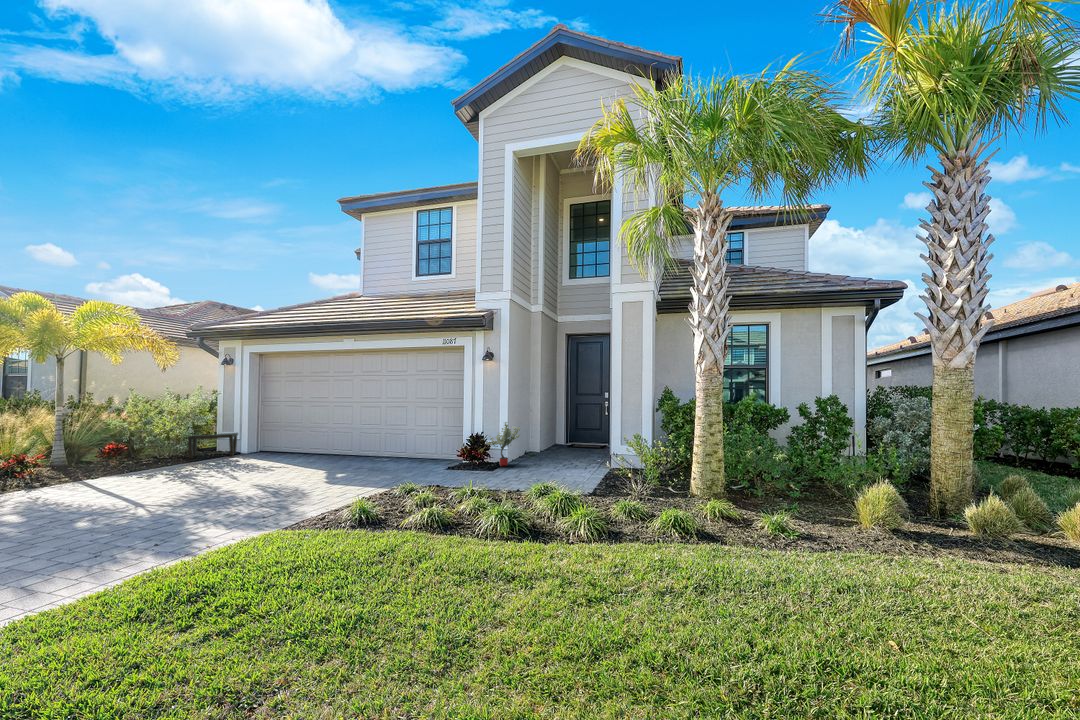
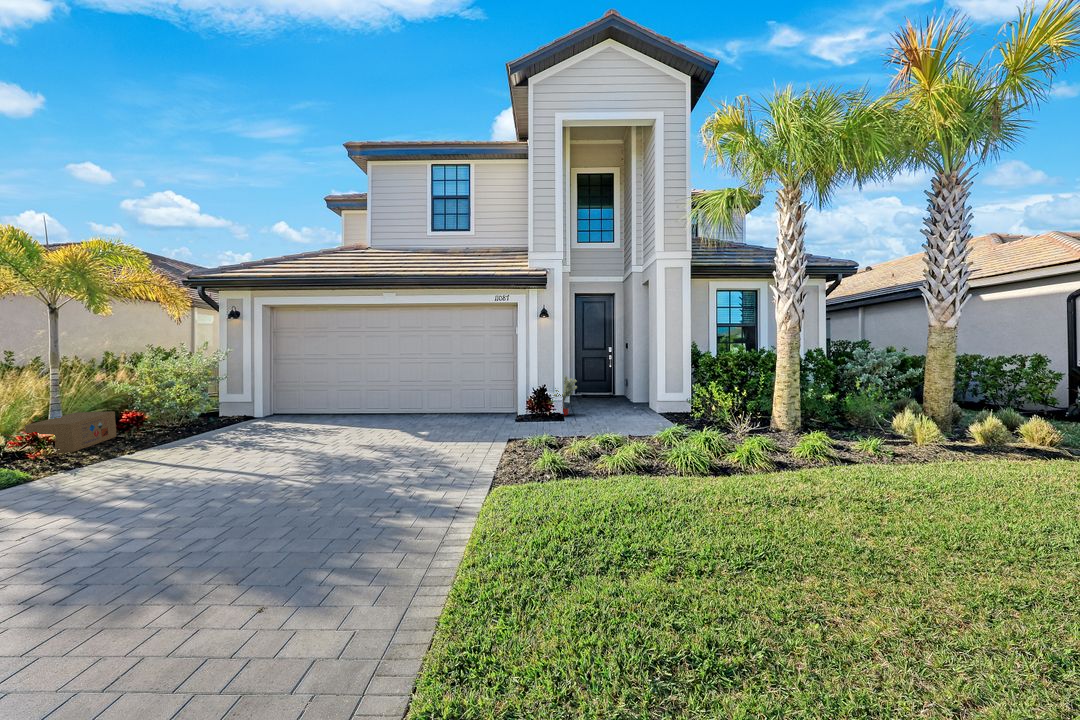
bench: present [188,433,238,459] -> none [199,393,255,425]
cardboard box: none [45,444,117,476] -> present [25,411,117,453]

